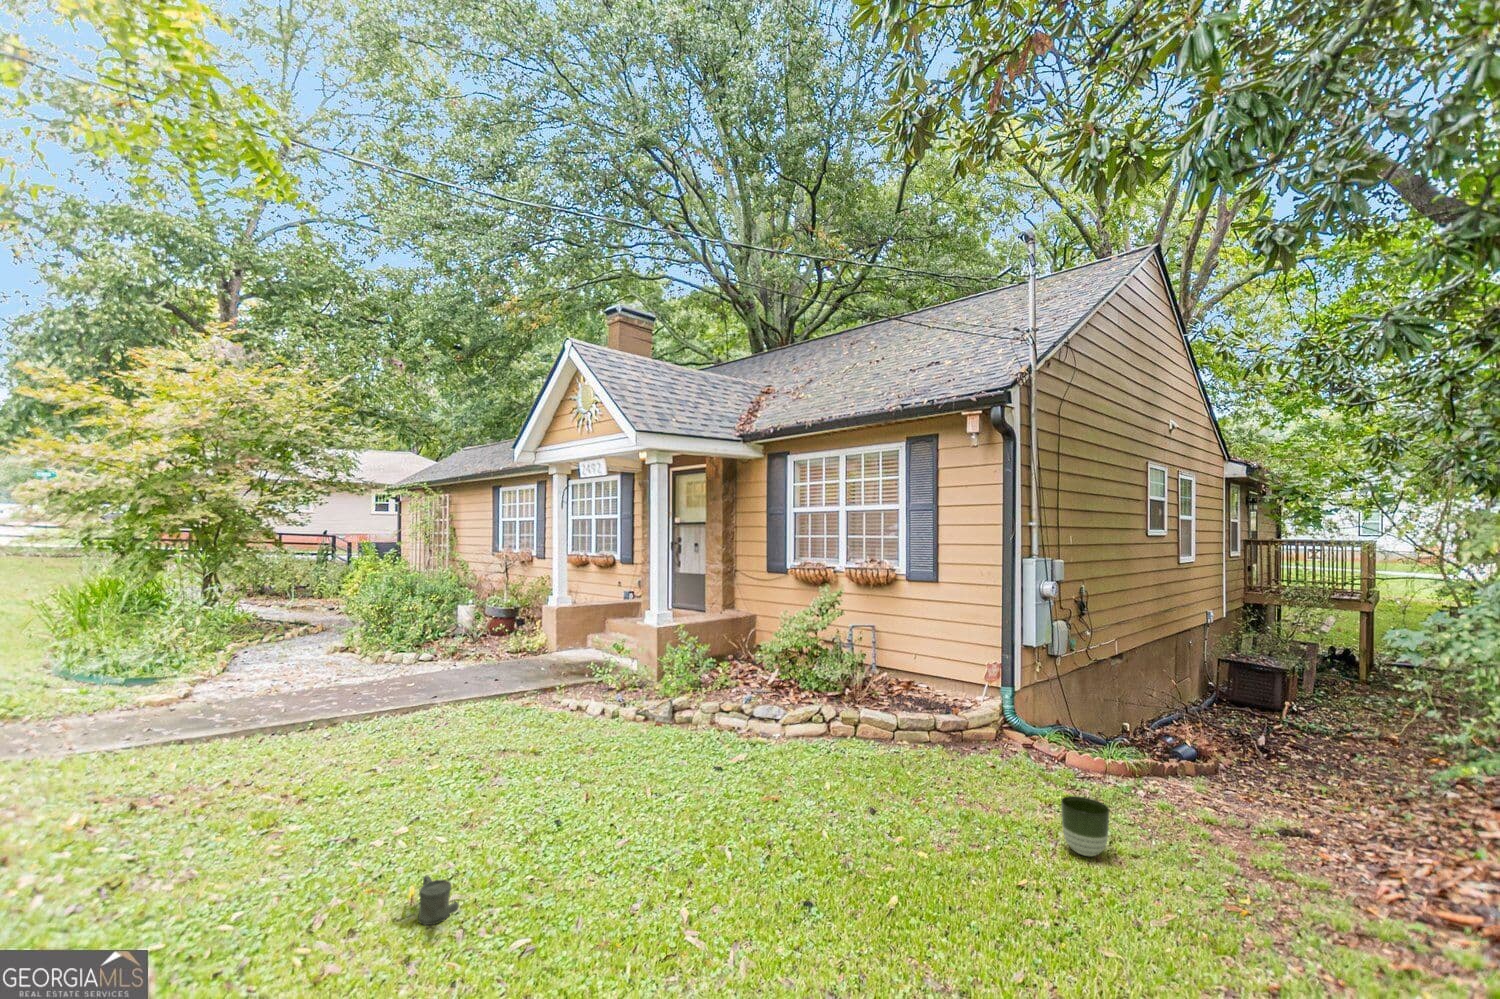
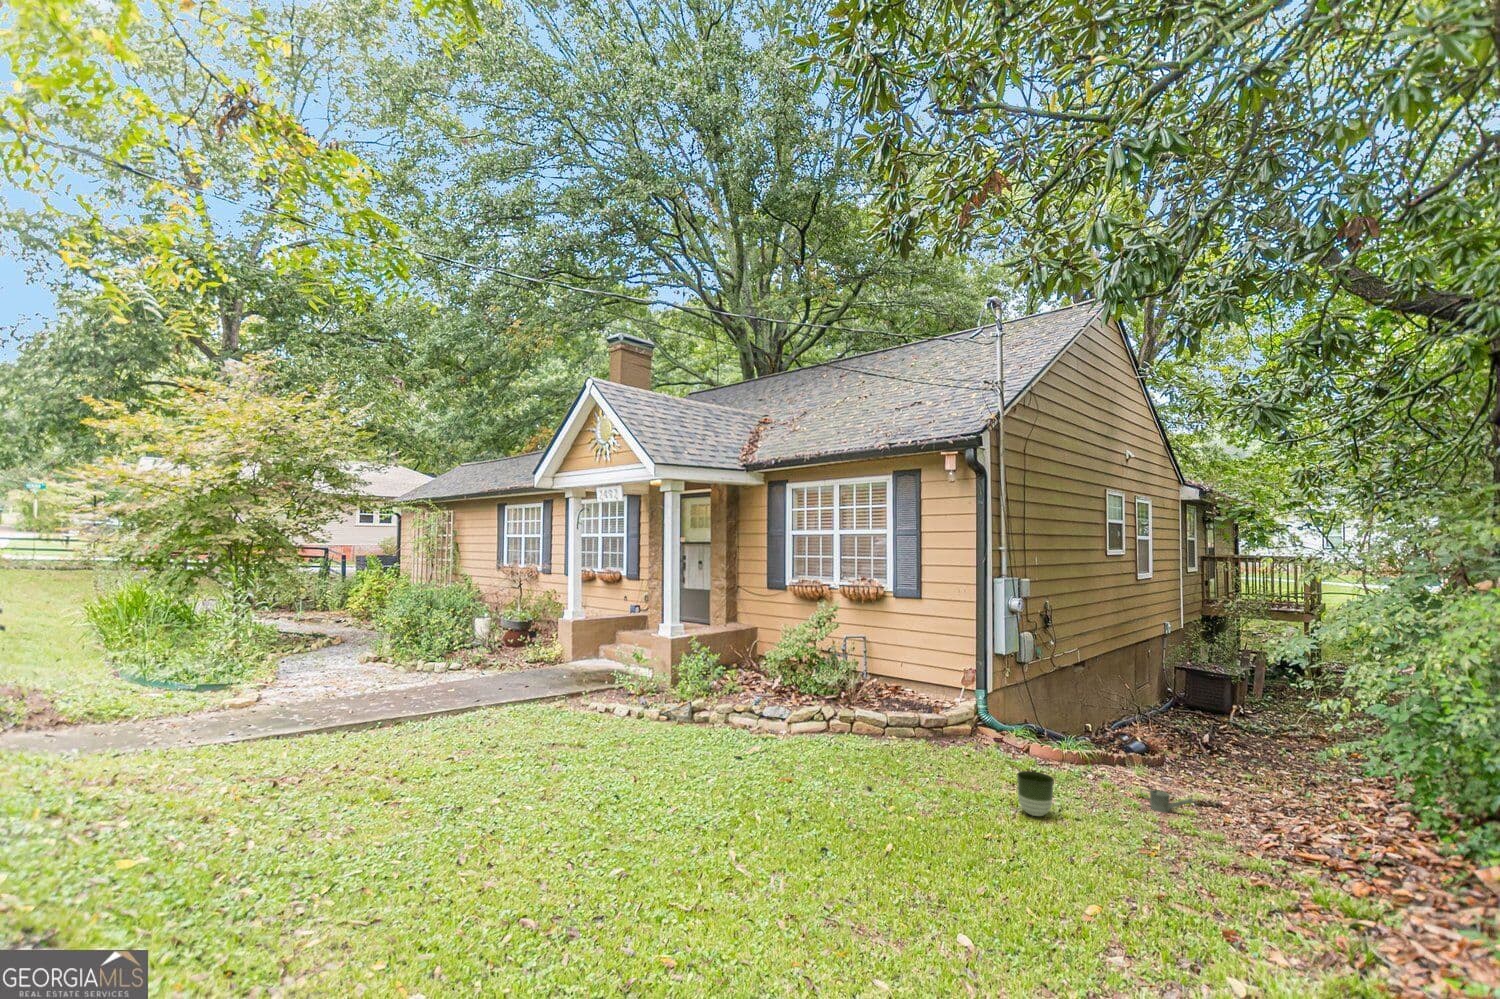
watering can: present [418,876,459,925] -> present [1141,789,1193,813]

